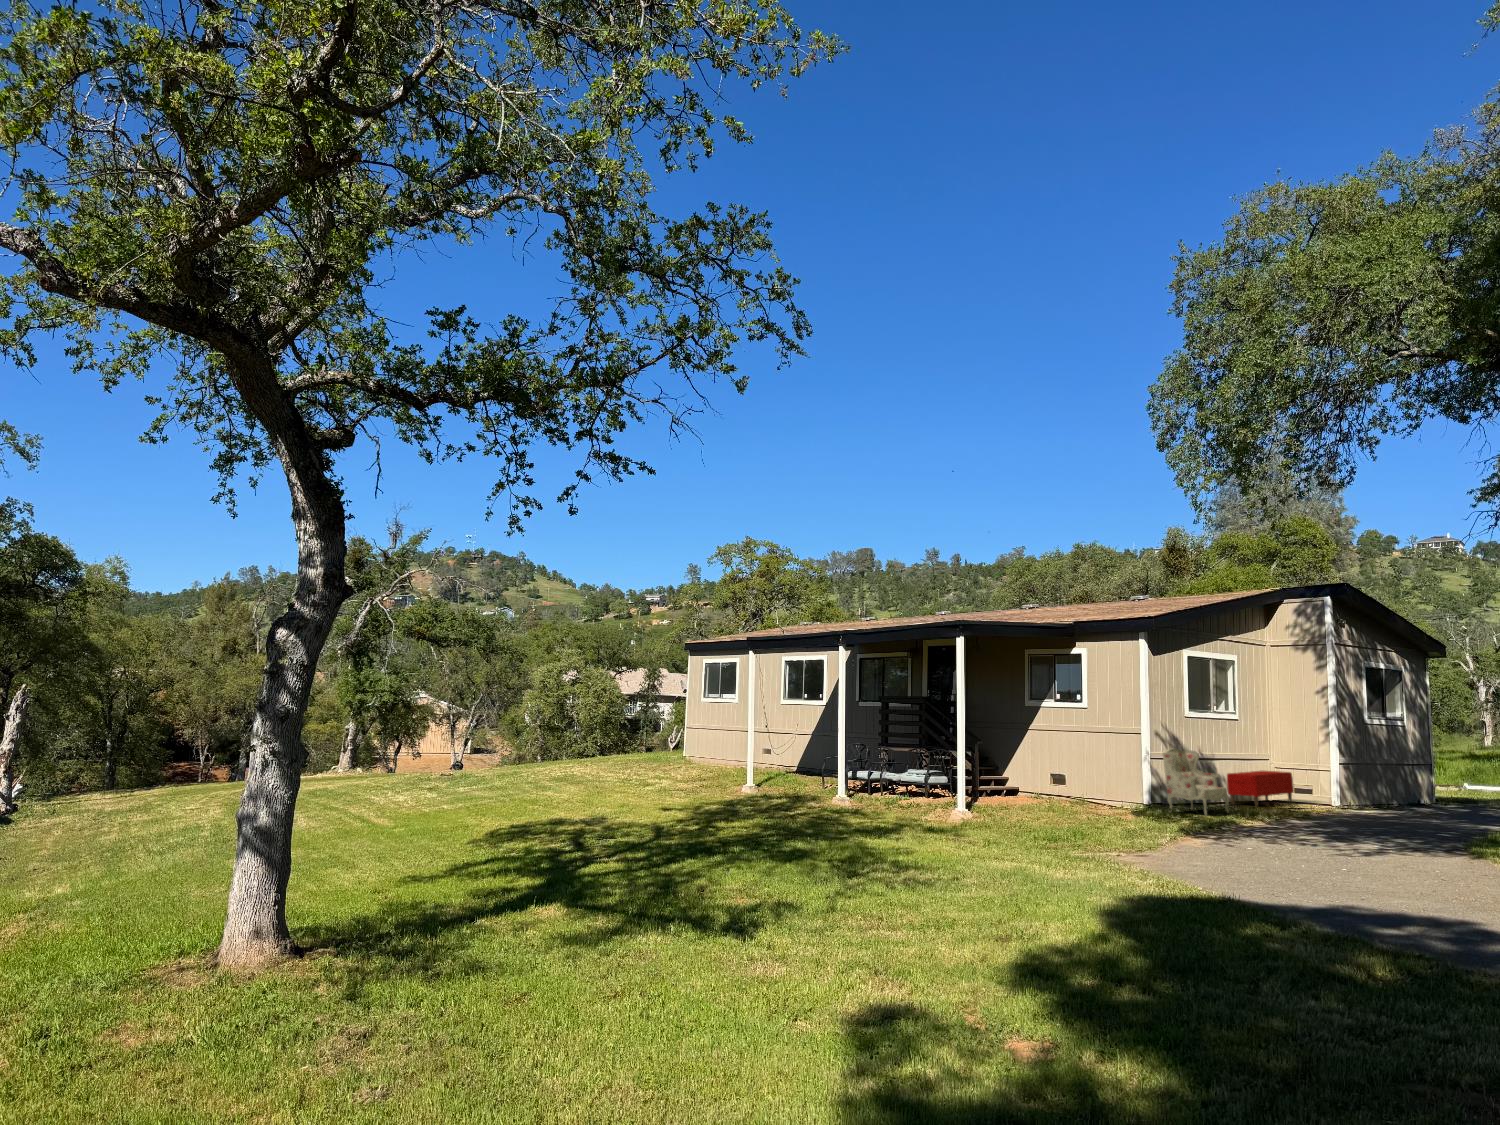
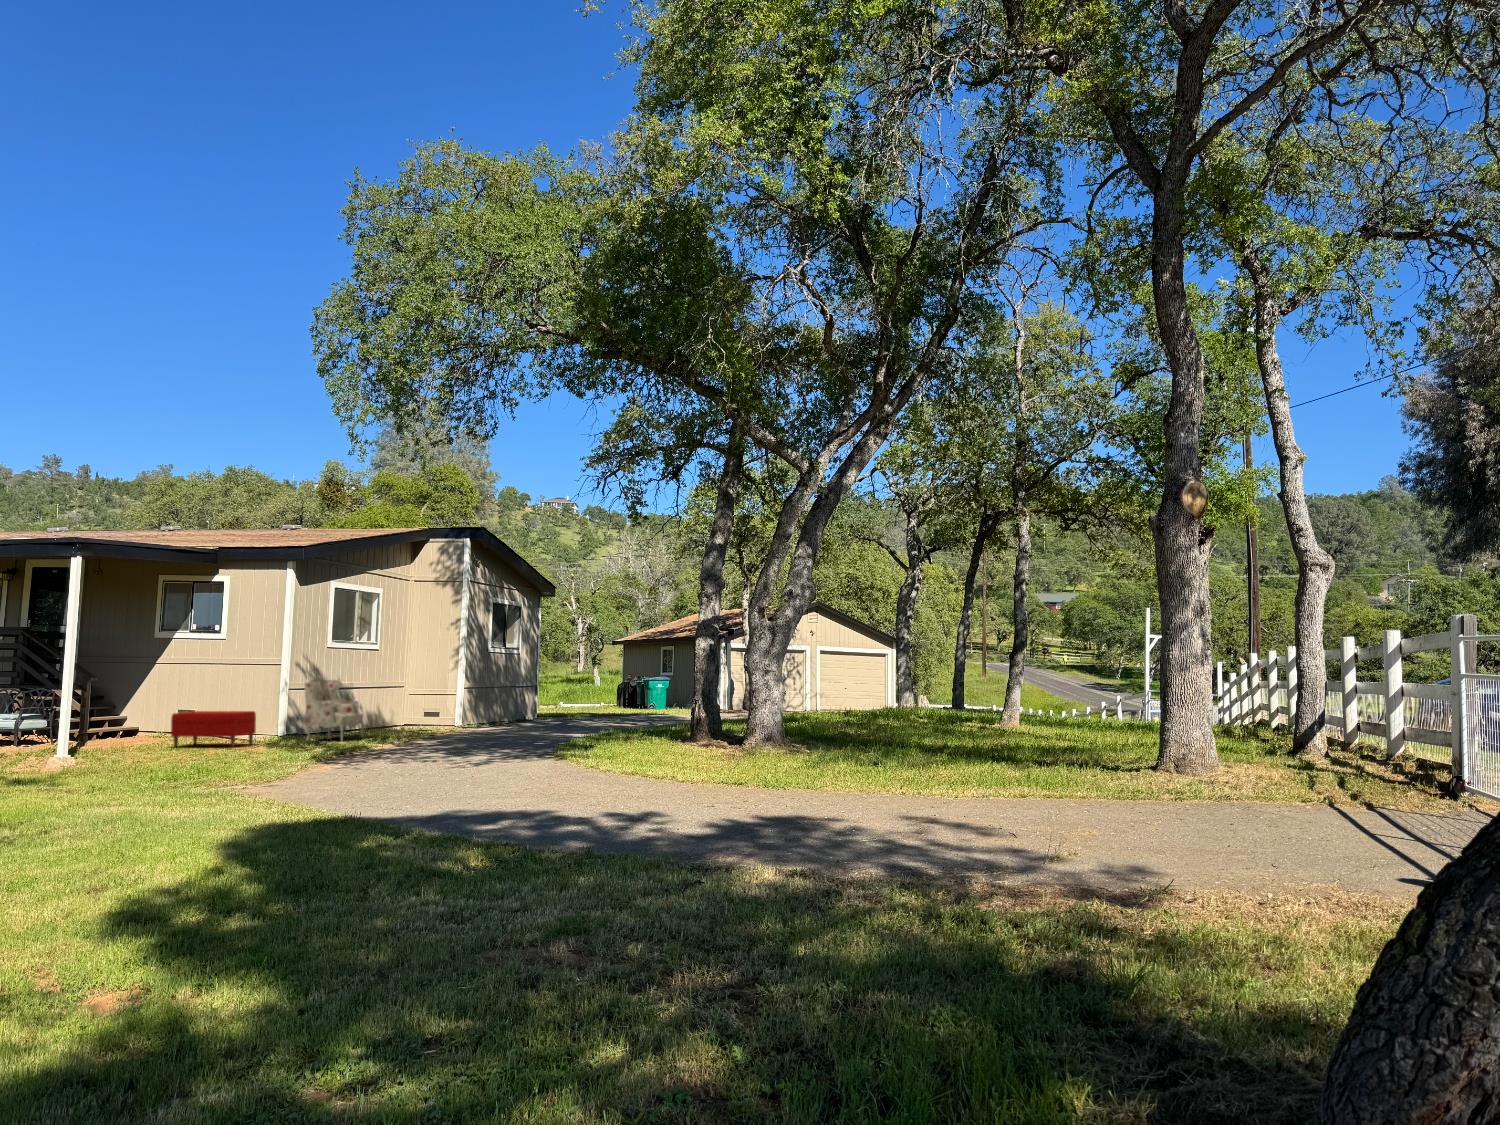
bench: present [1227,771,1294,807] -> present [171,711,256,748]

